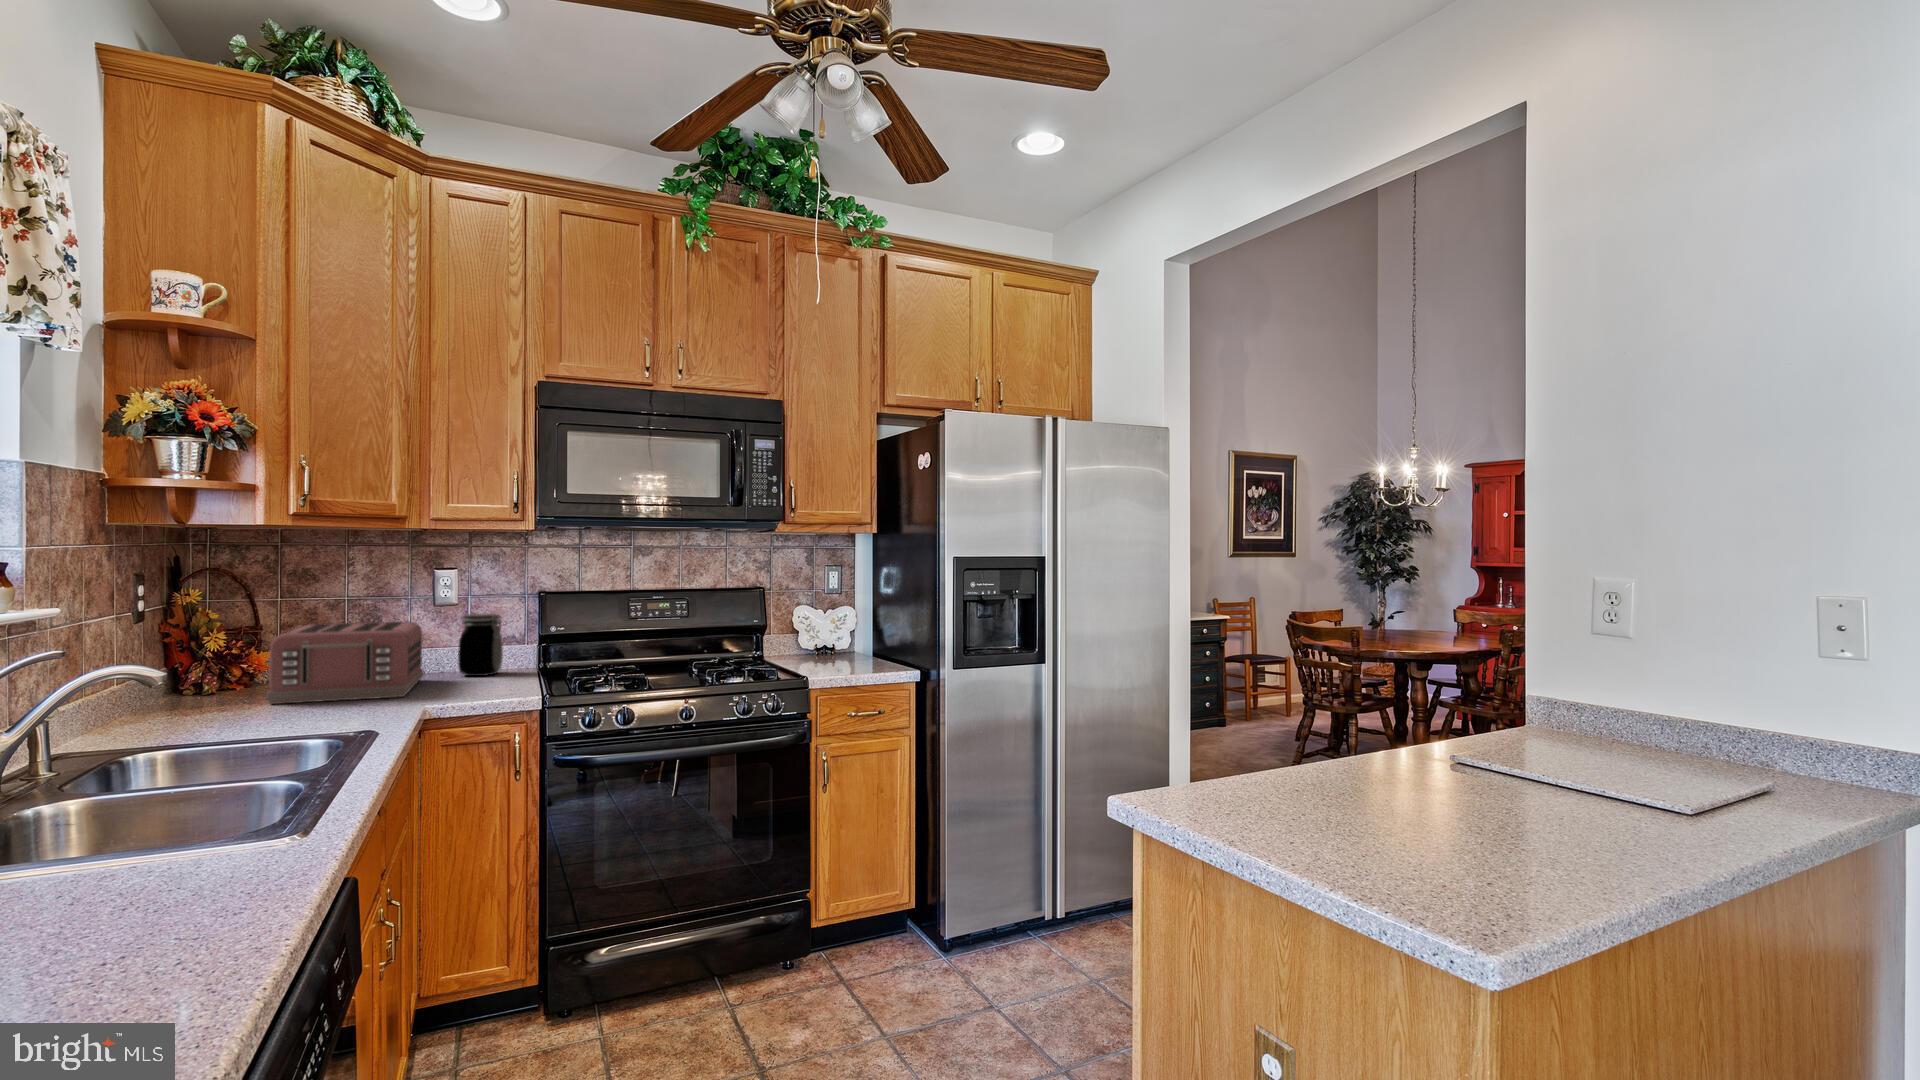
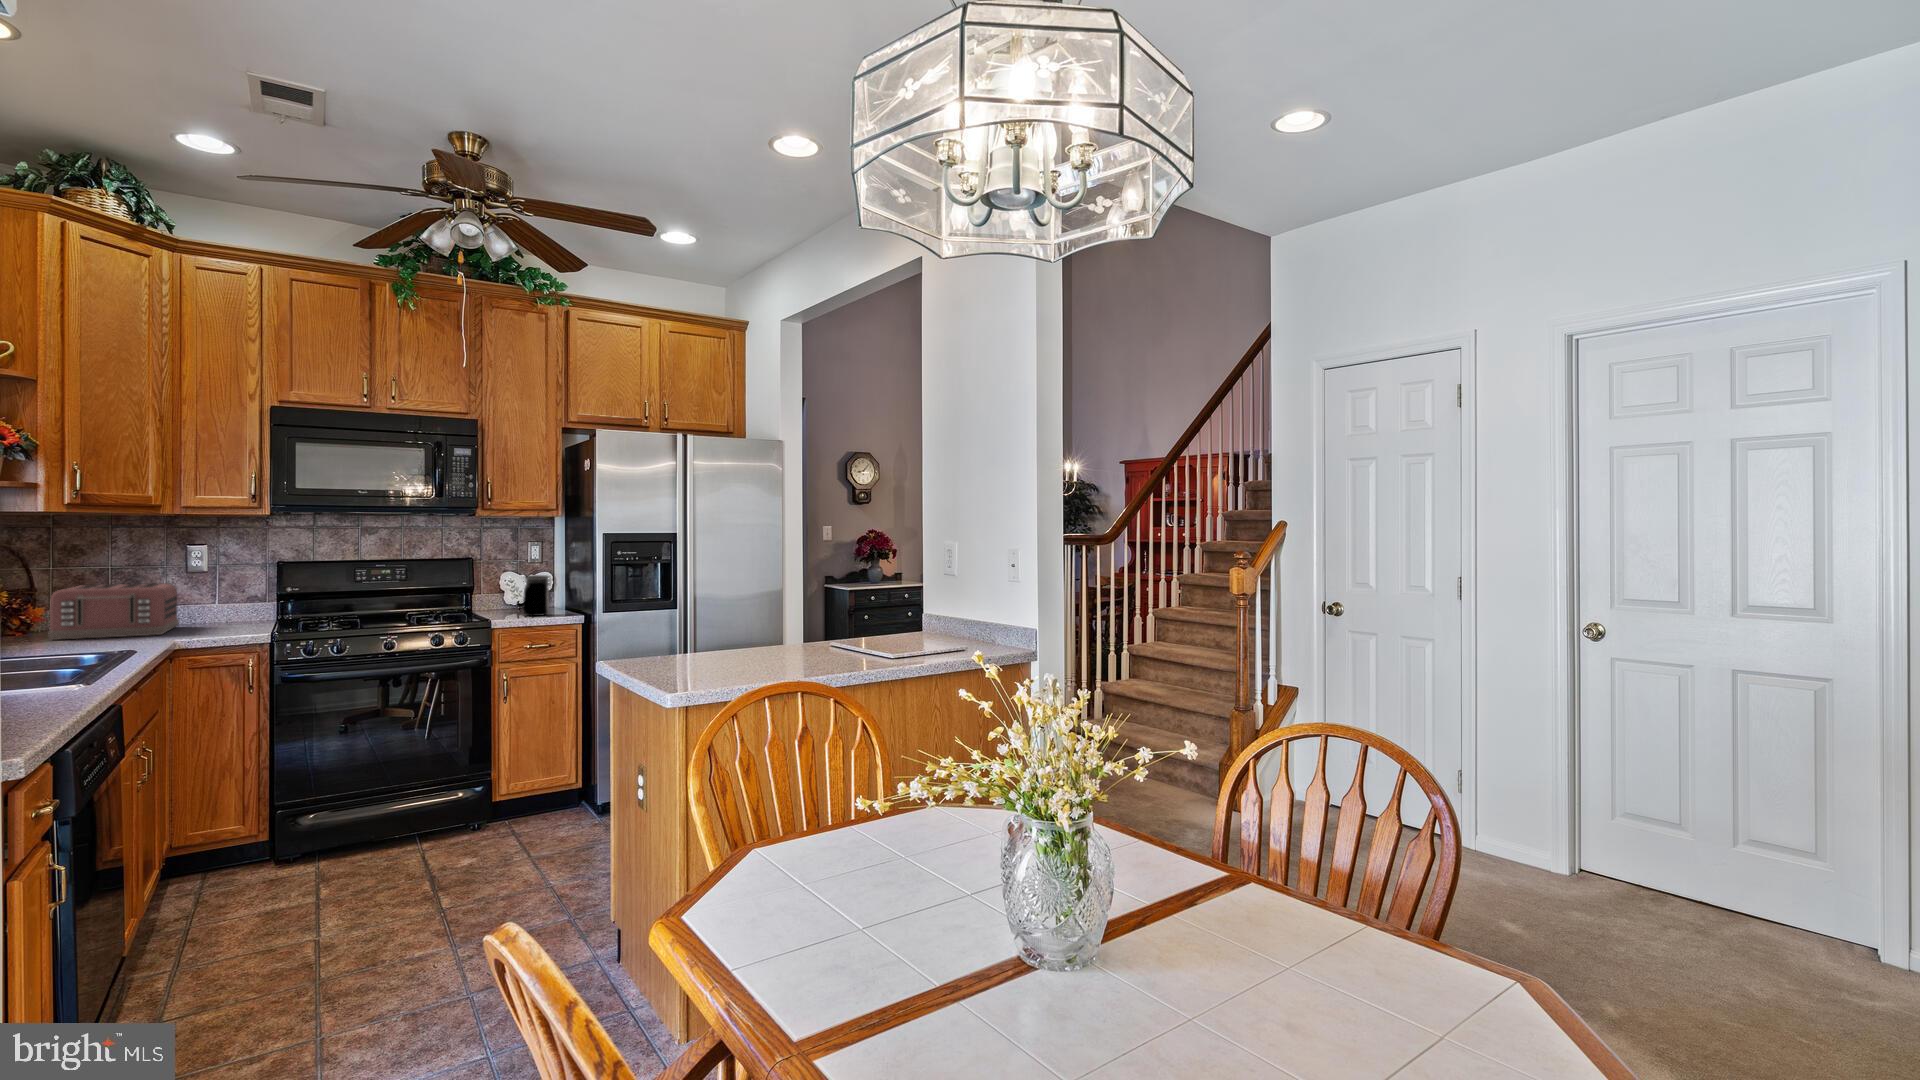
jar: present [458,614,503,676] -> present [523,575,551,616]

